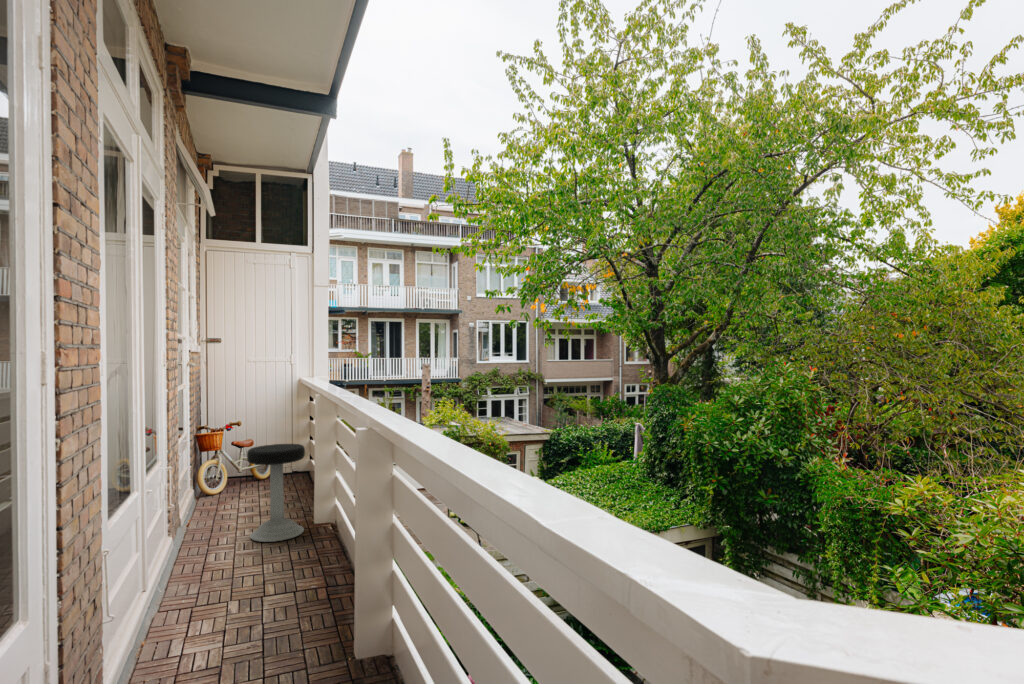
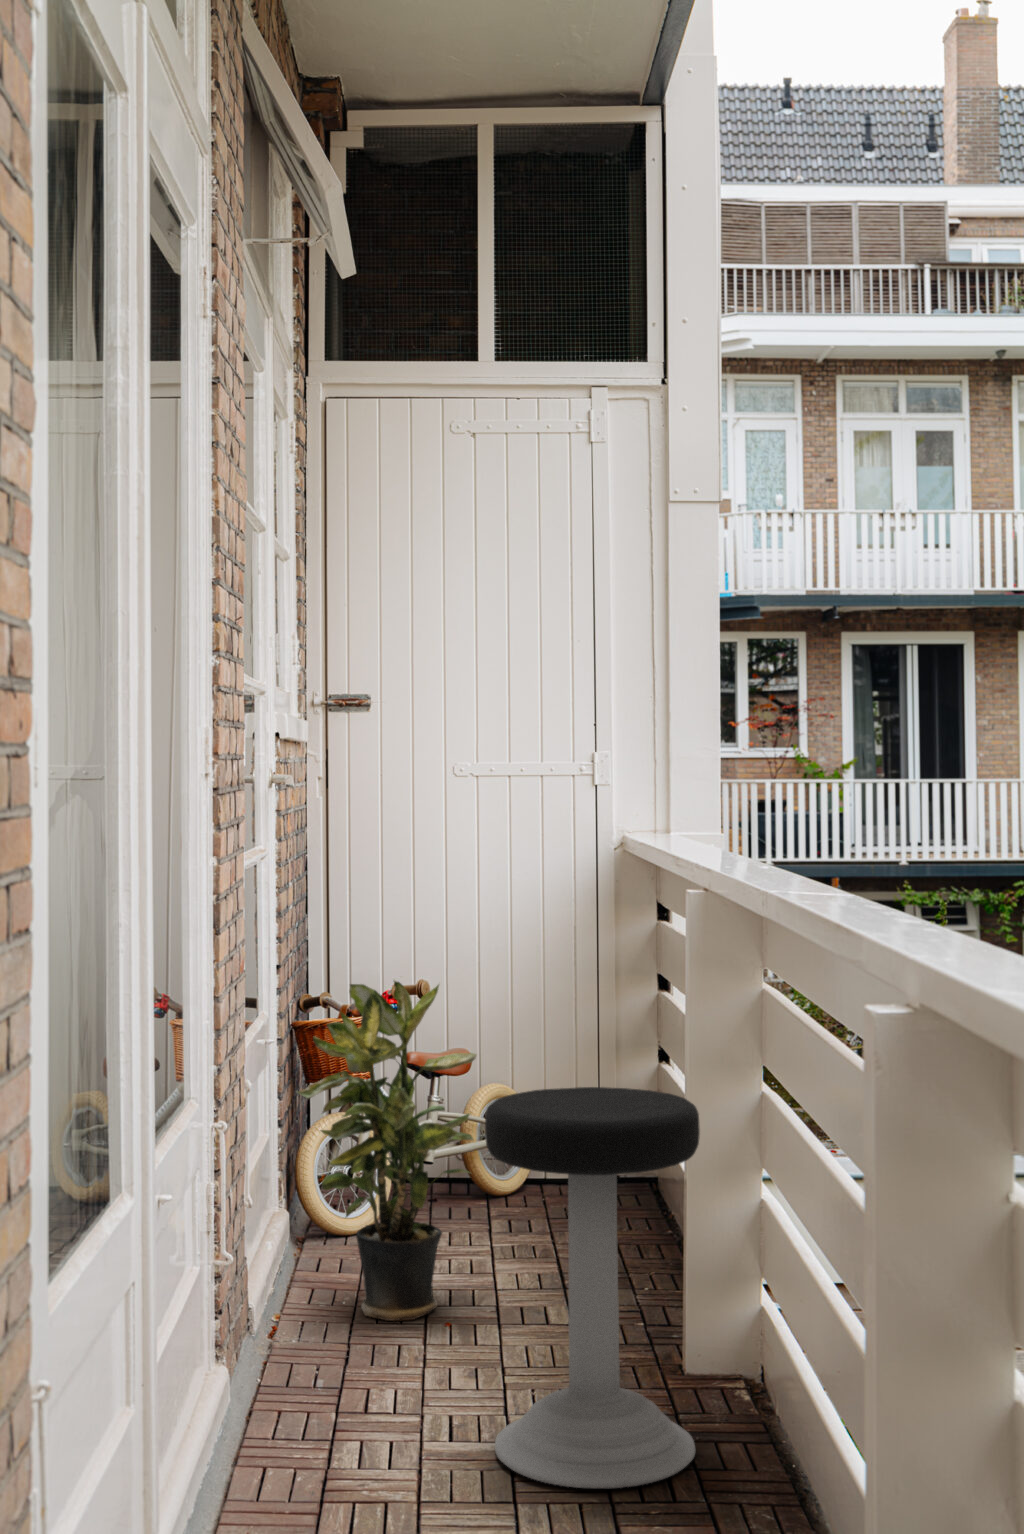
potted plant: none [195,420,250,513] -> present [298,981,477,1321]

